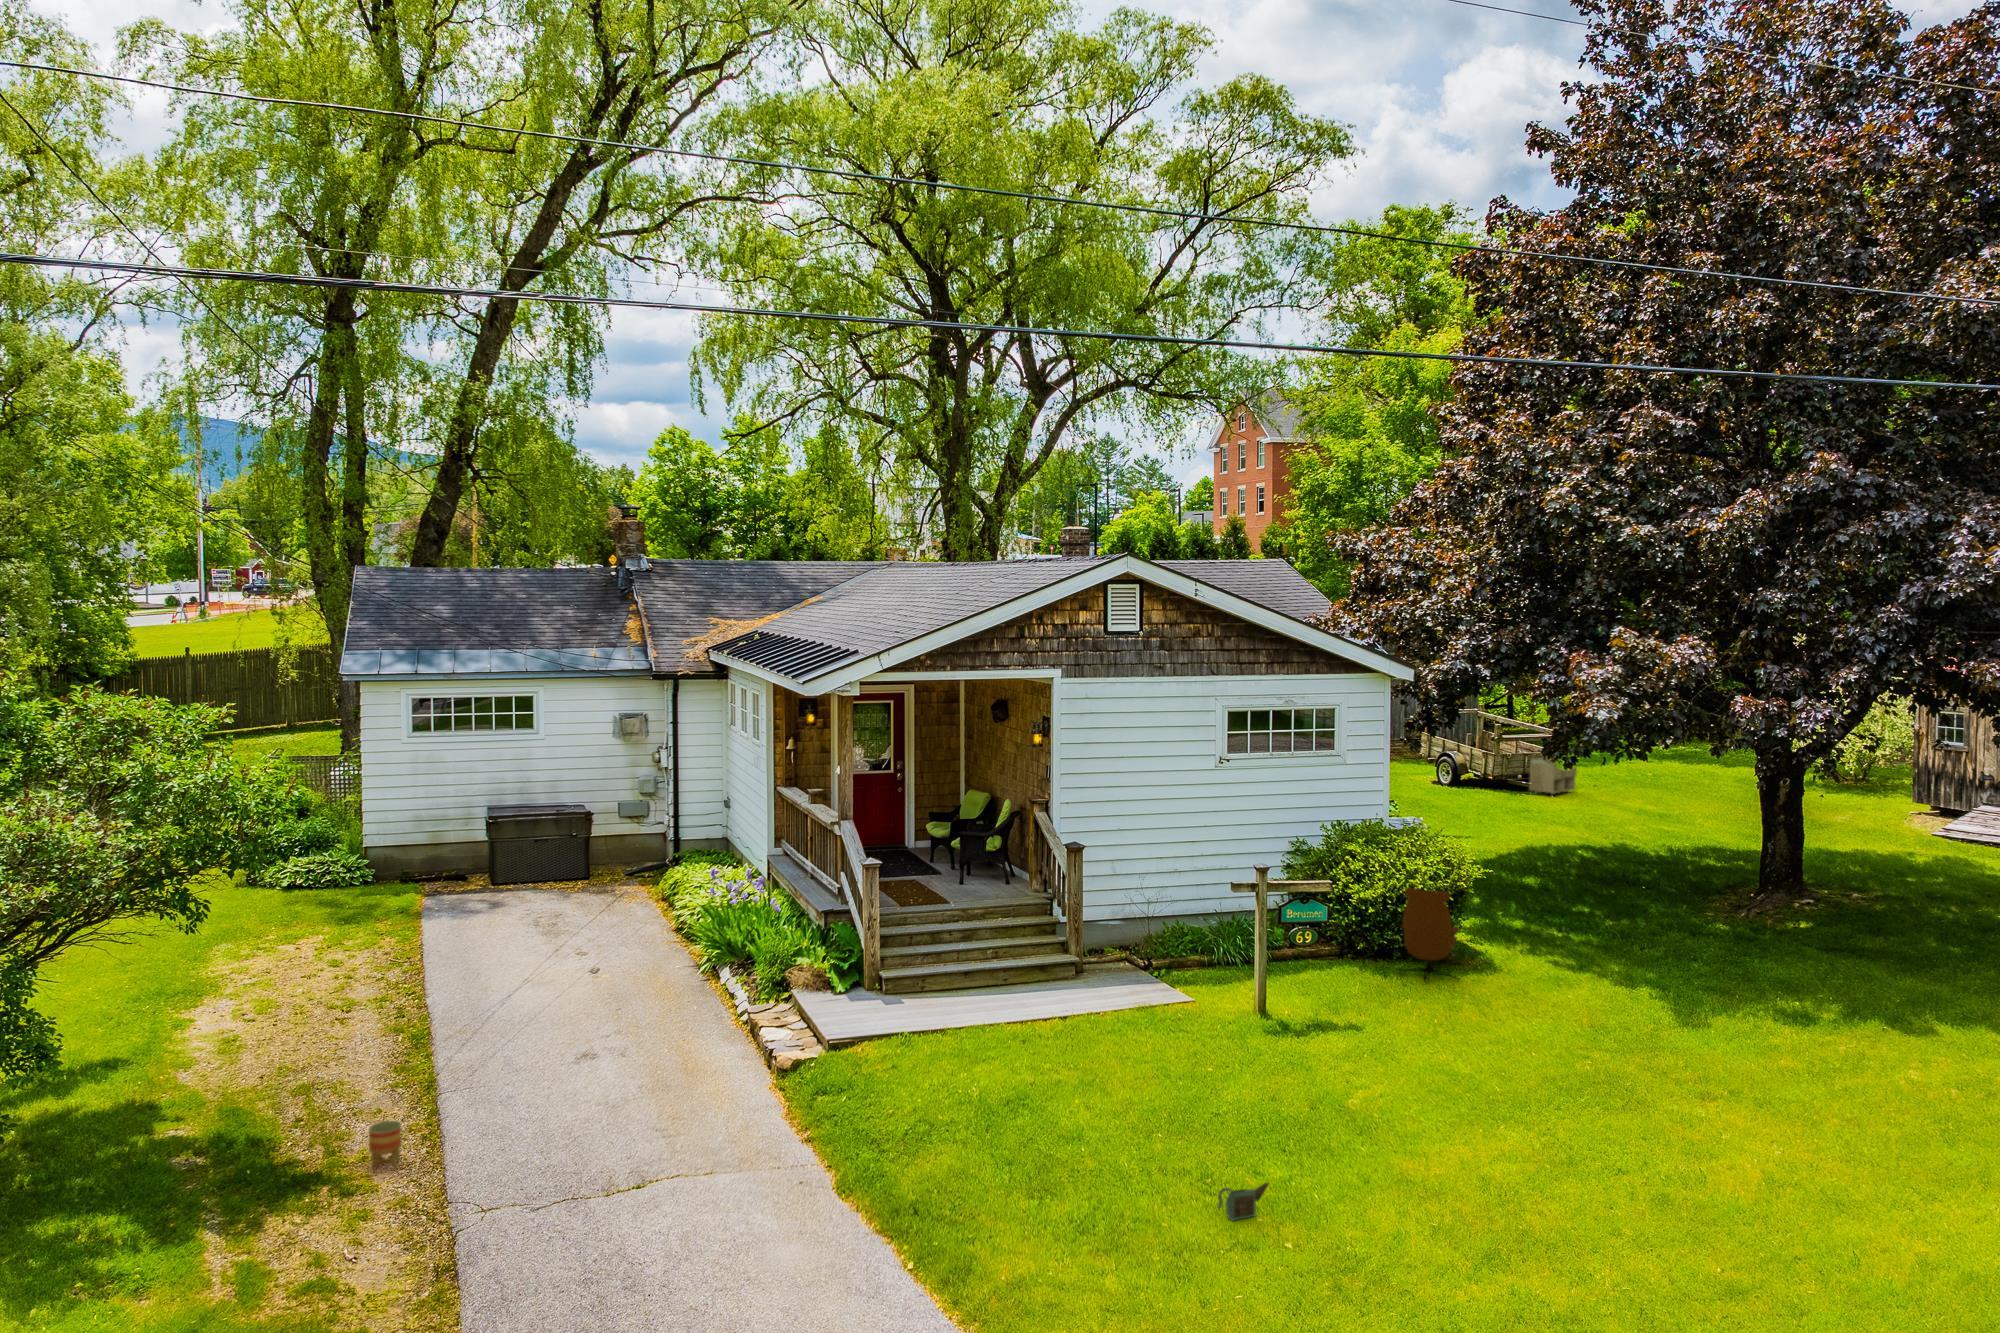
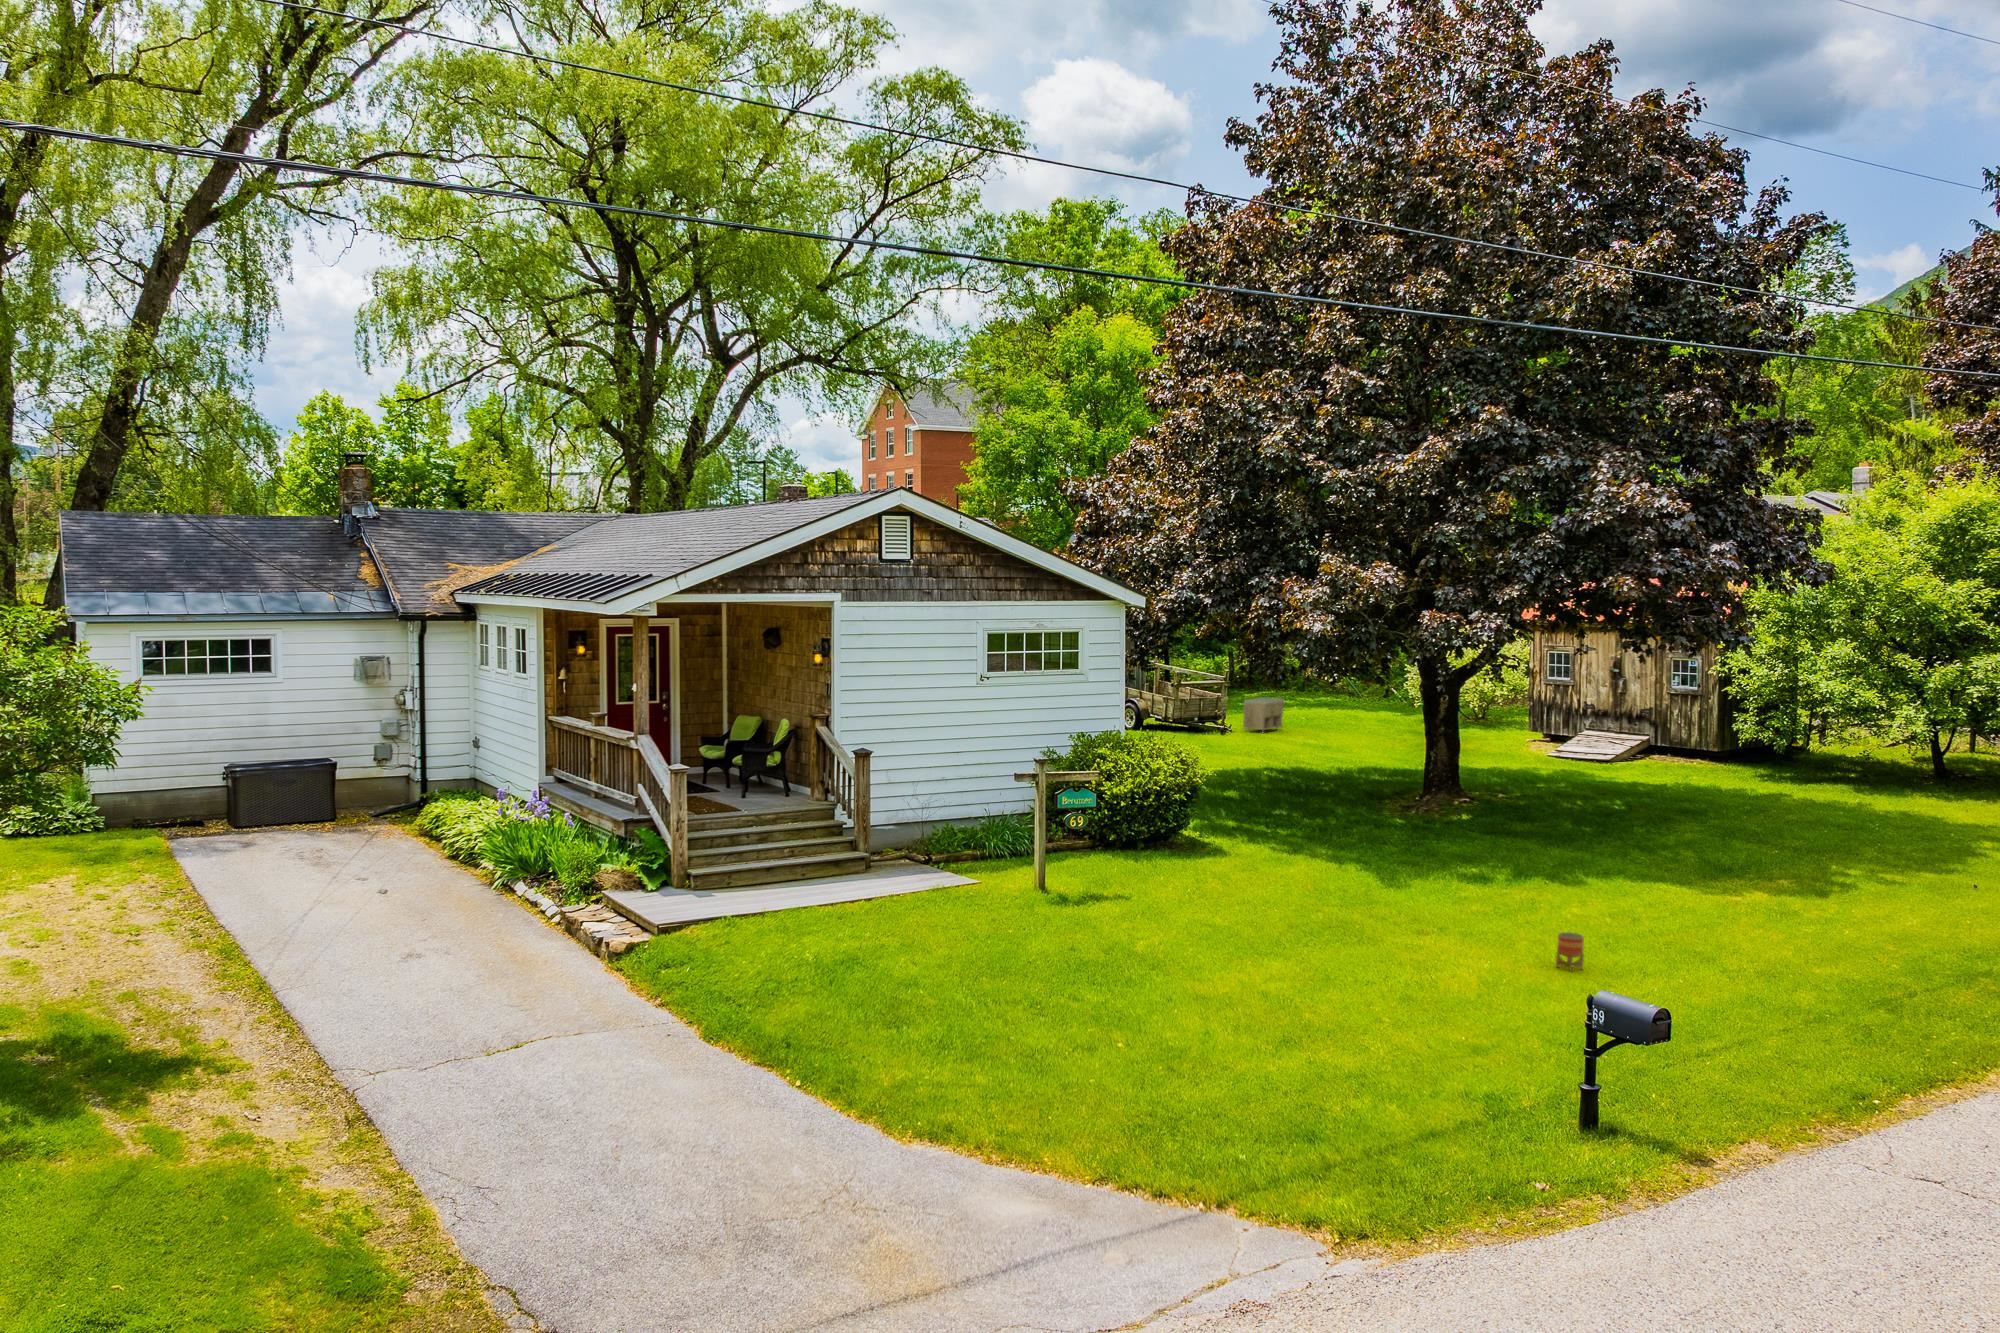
lounge chair: present [1401,887,1459,983] -> none [1148,781,1200,866]
planter: present [369,1121,402,1173] -> present [1556,932,1584,971]
watering can: present [1218,1183,1269,1220] -> none [1028,986,1069,1019]

